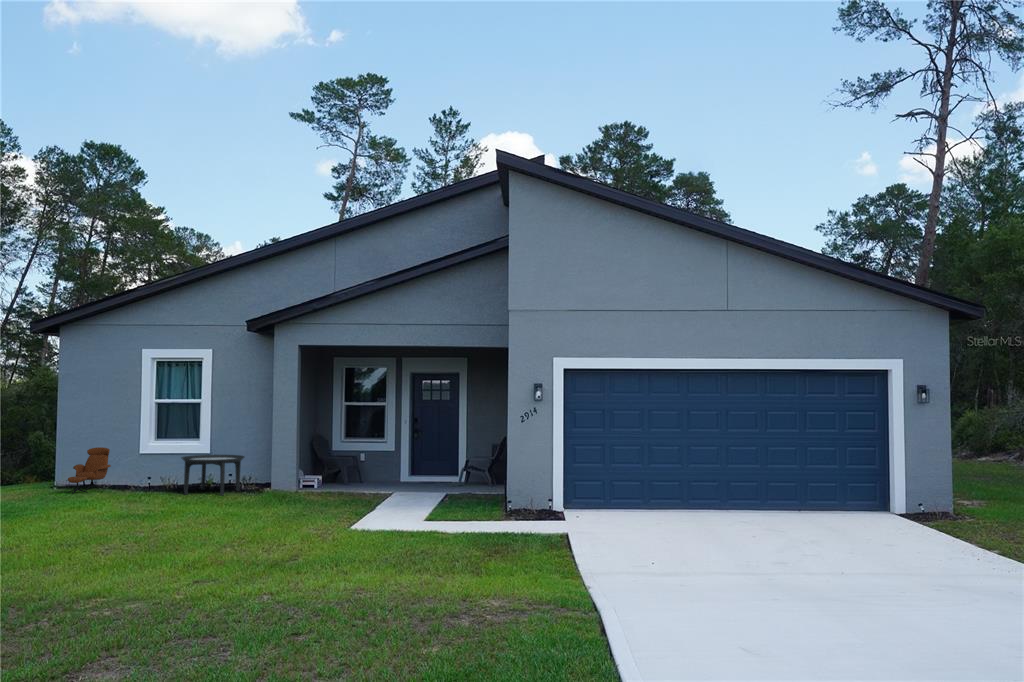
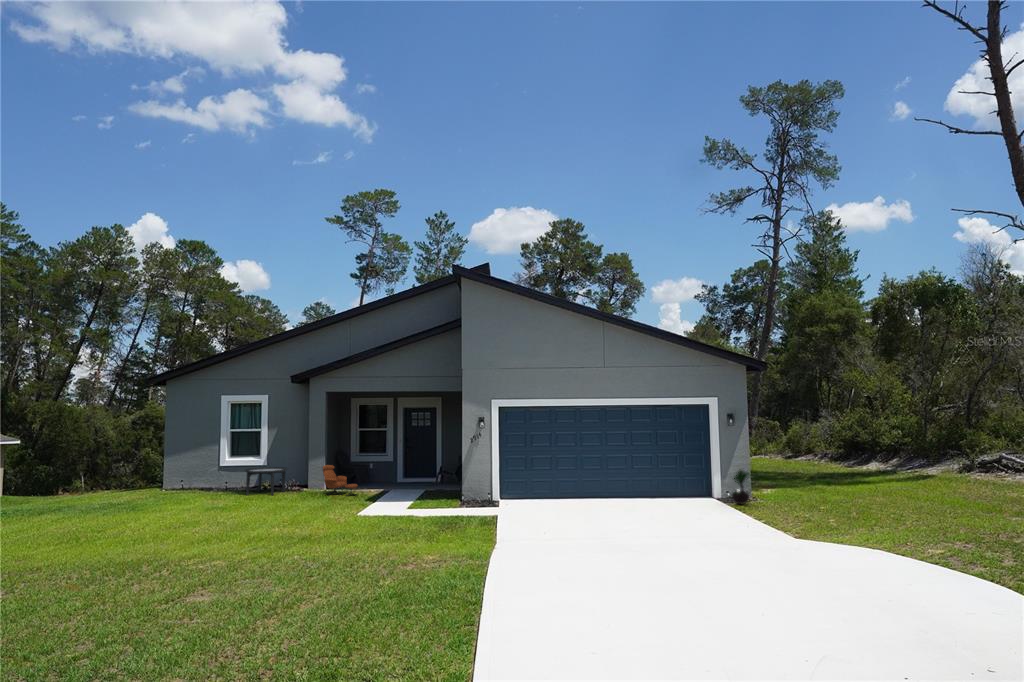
lounge chair: present [68,447,111,494] -> present [323,465,358,495]
potted tree: none [911,464,946,521] -> present [732,469,751,504]

